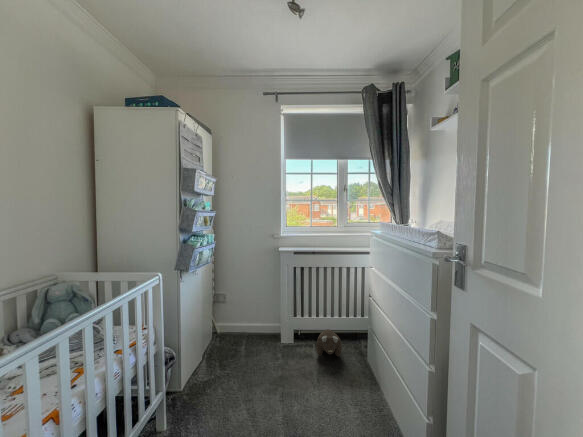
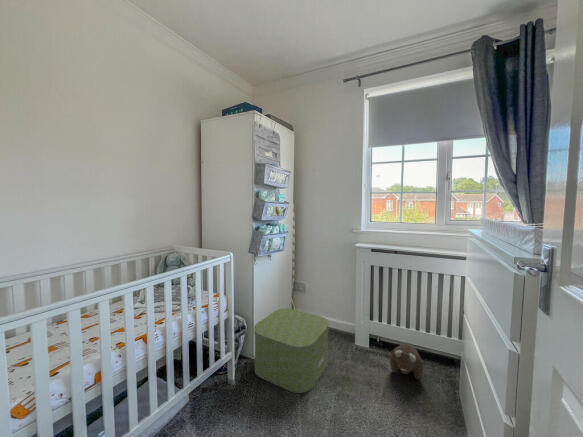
storage box: none [189,322,264,403] -> present [254,308,329,393]

